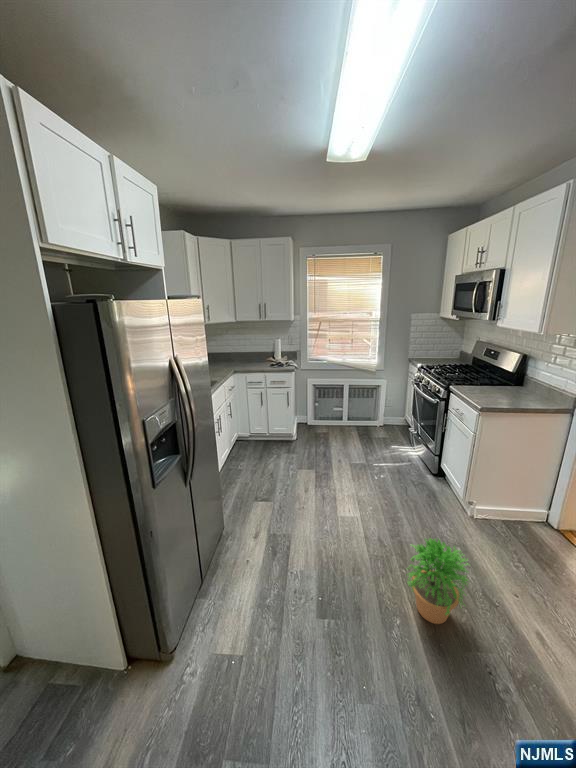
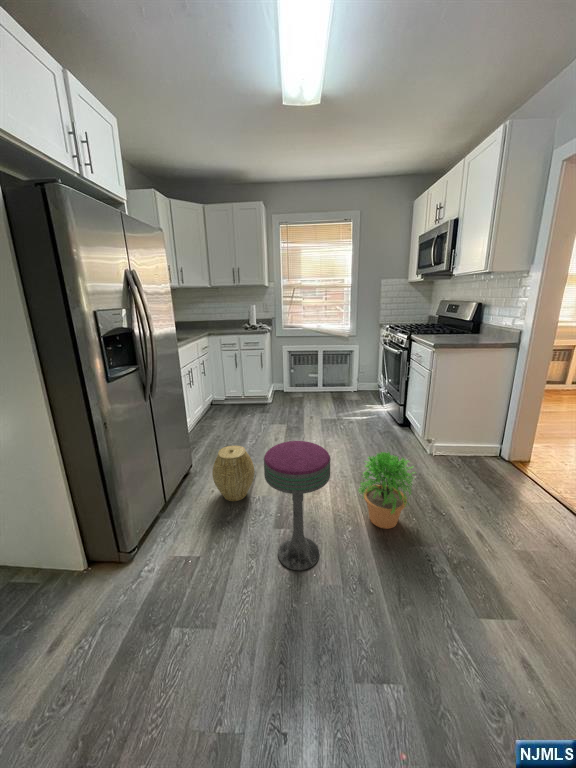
woven basket: none [248,517,292,578] -> present [212,446,255,501]
bar stool: none [315,537,387,681] -> present [264,441,331,570]

